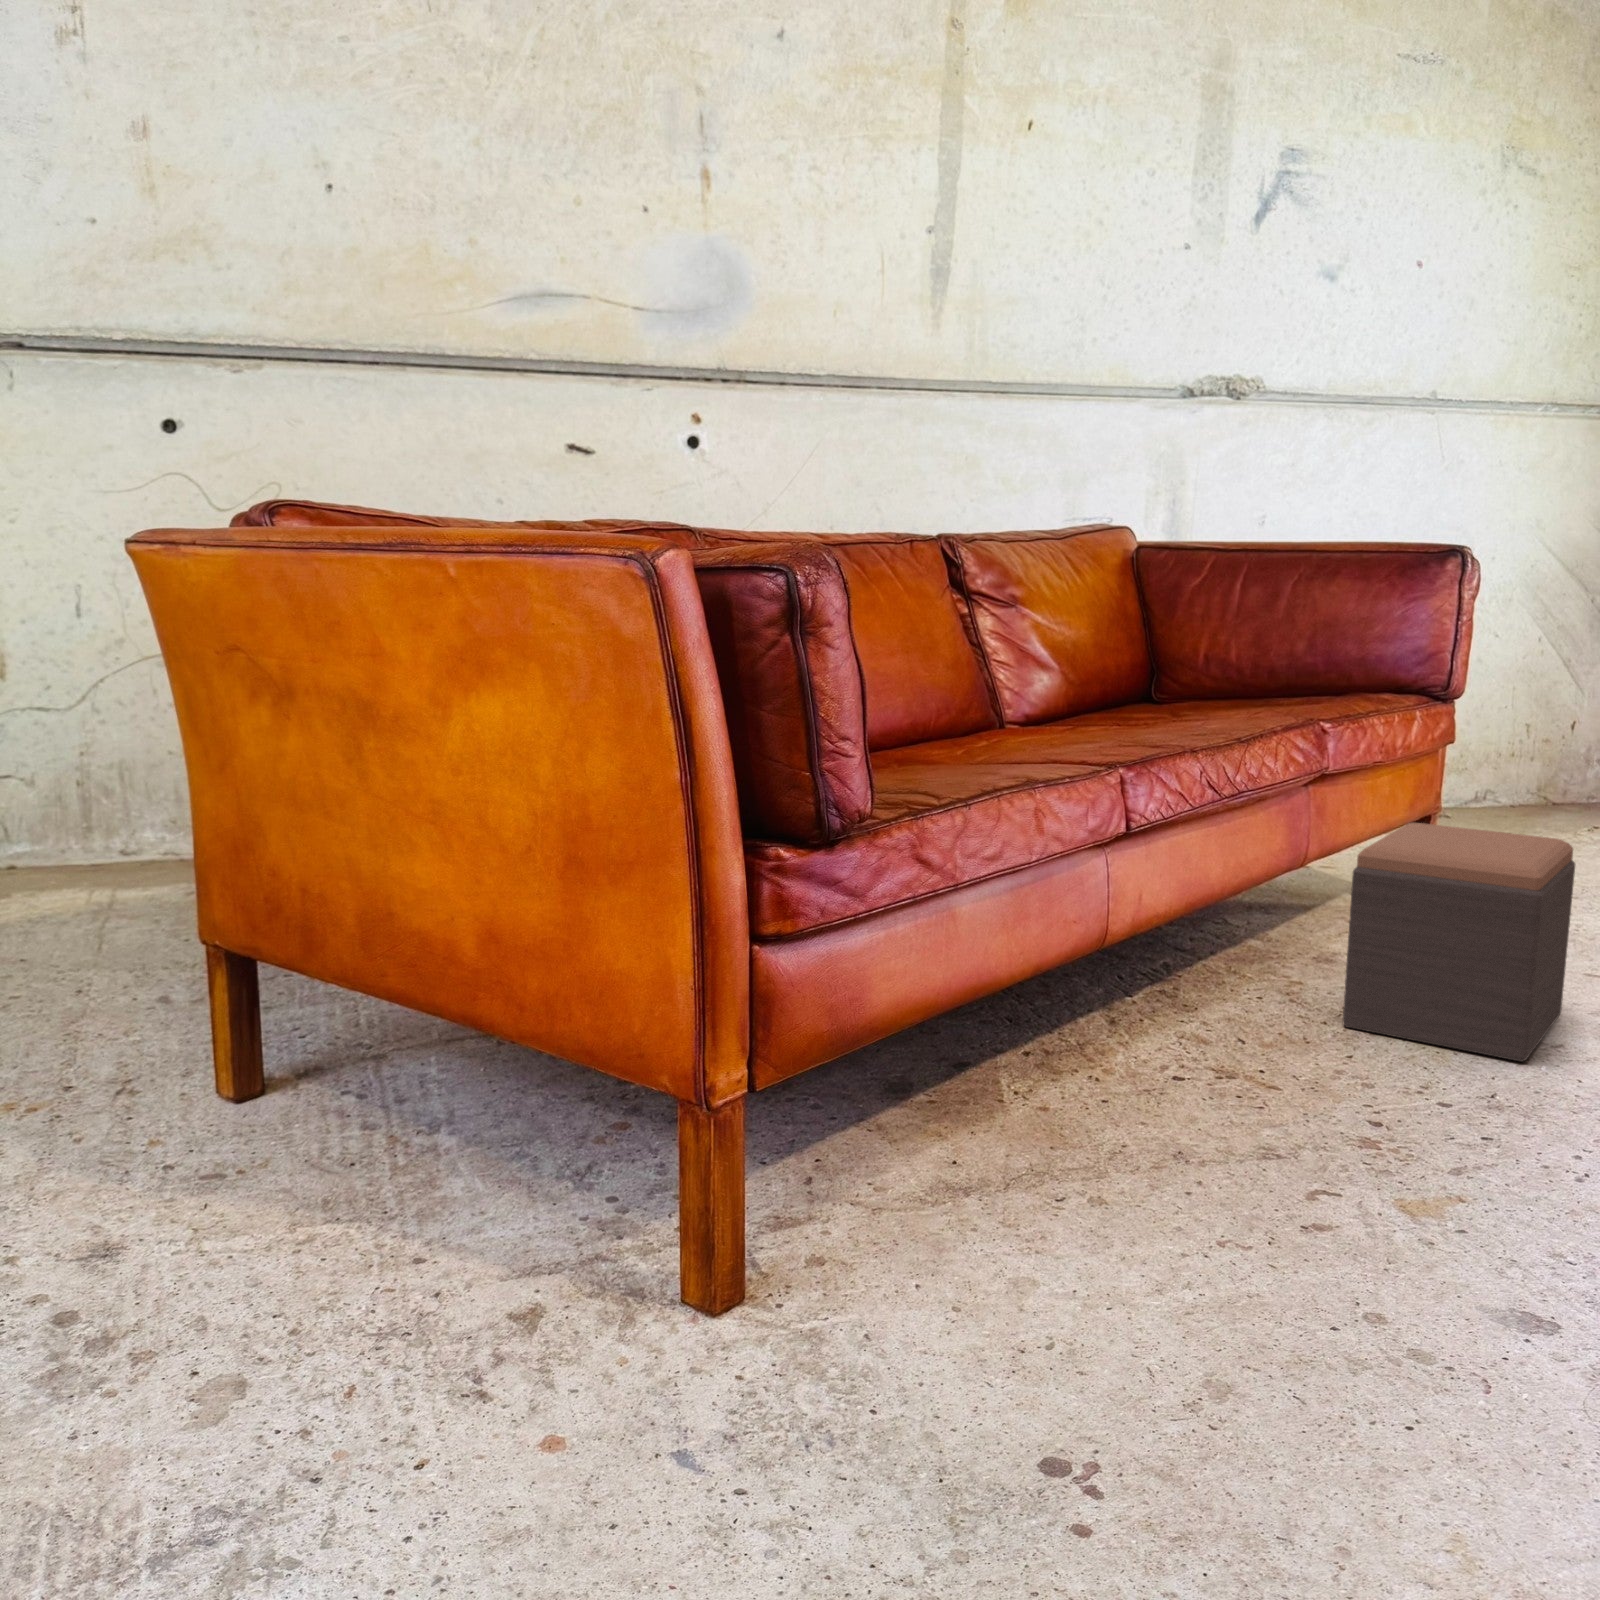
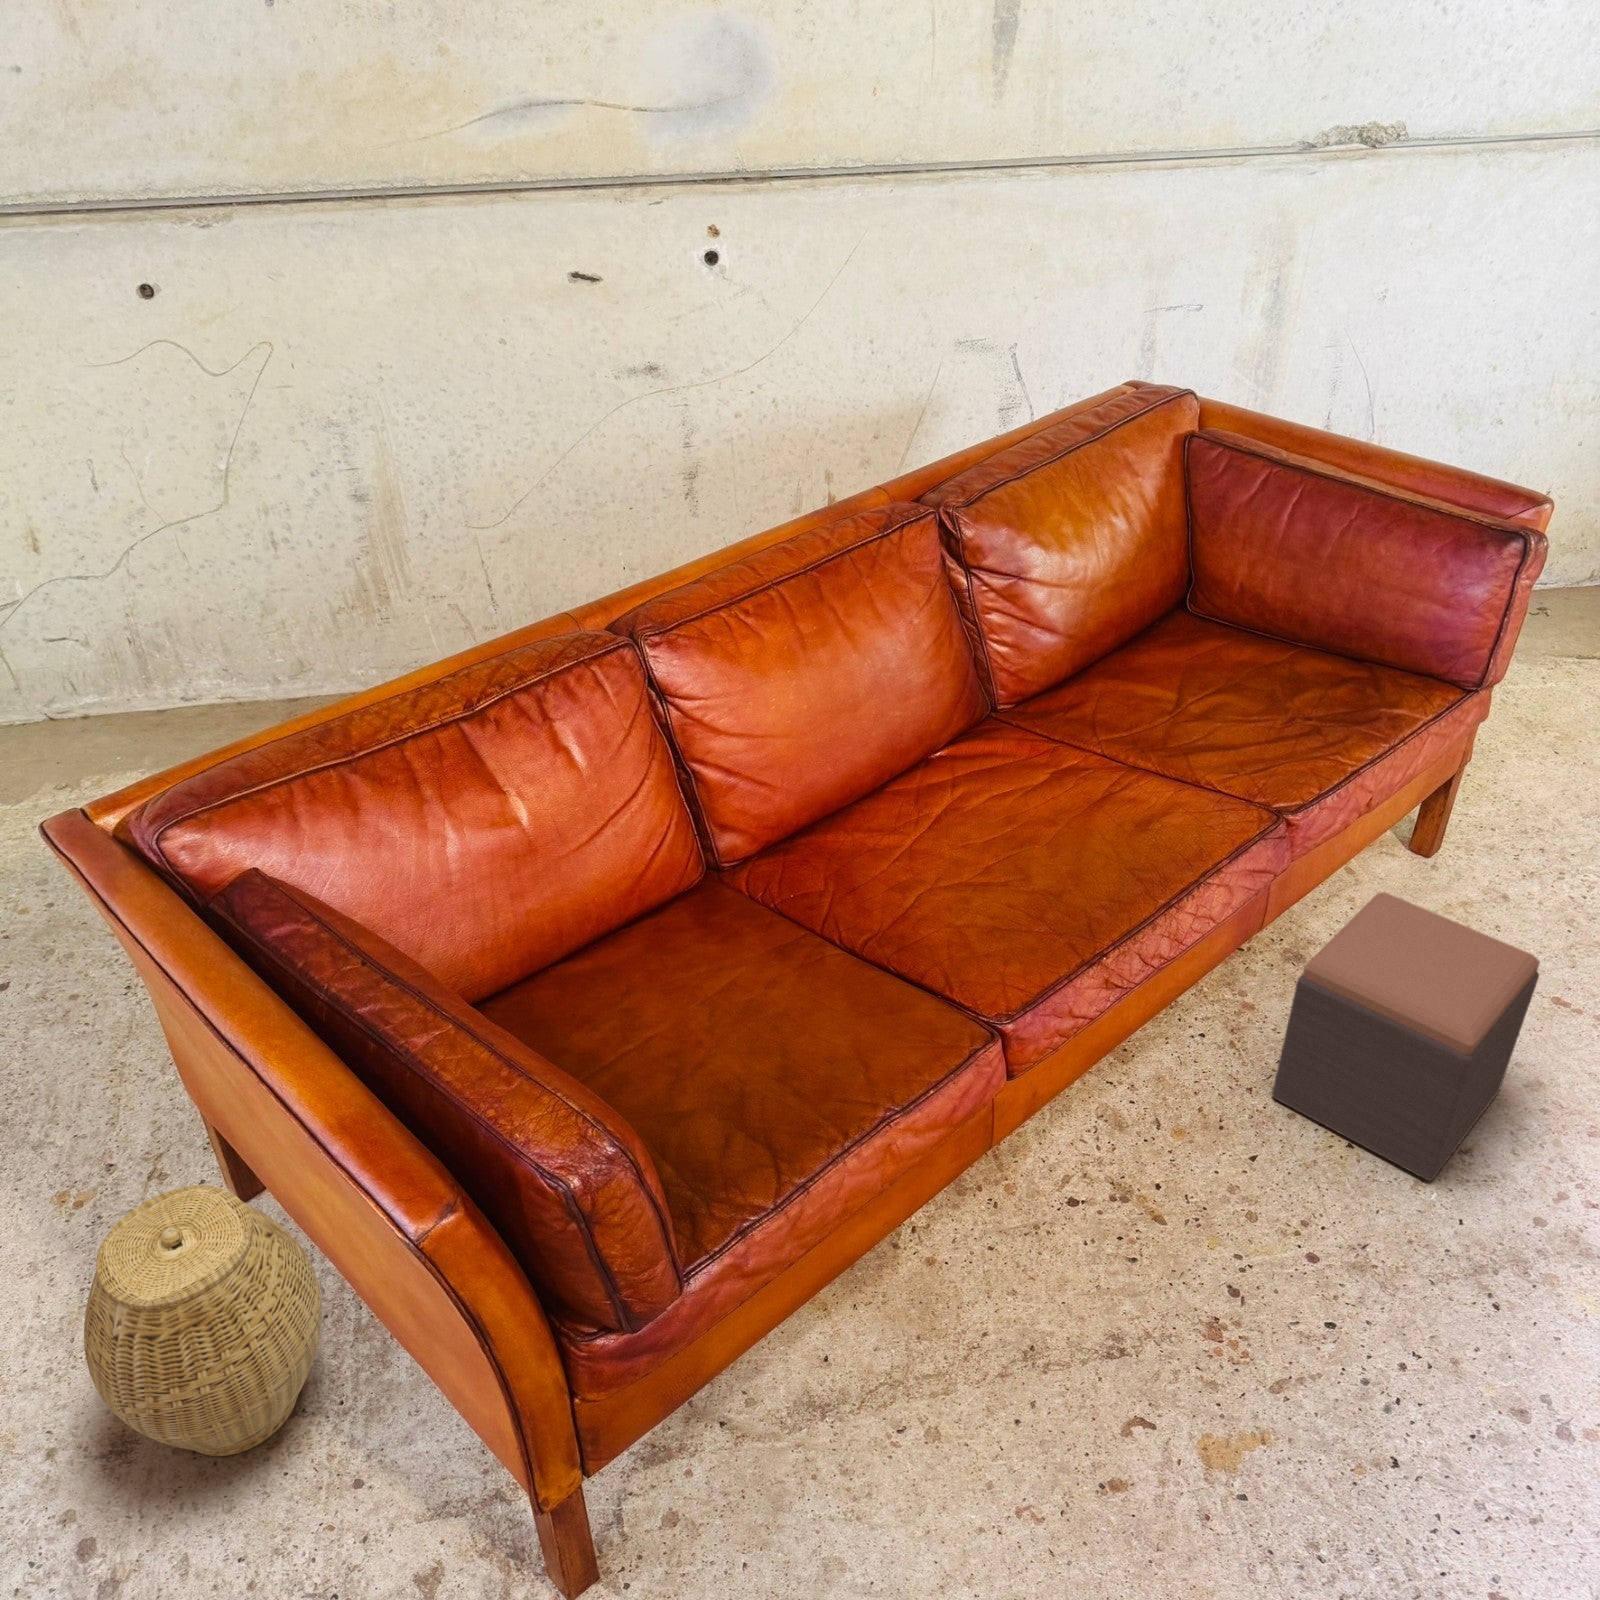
woven basket: none [119,933,390,1268] -> present [84,1185,322,1456]

